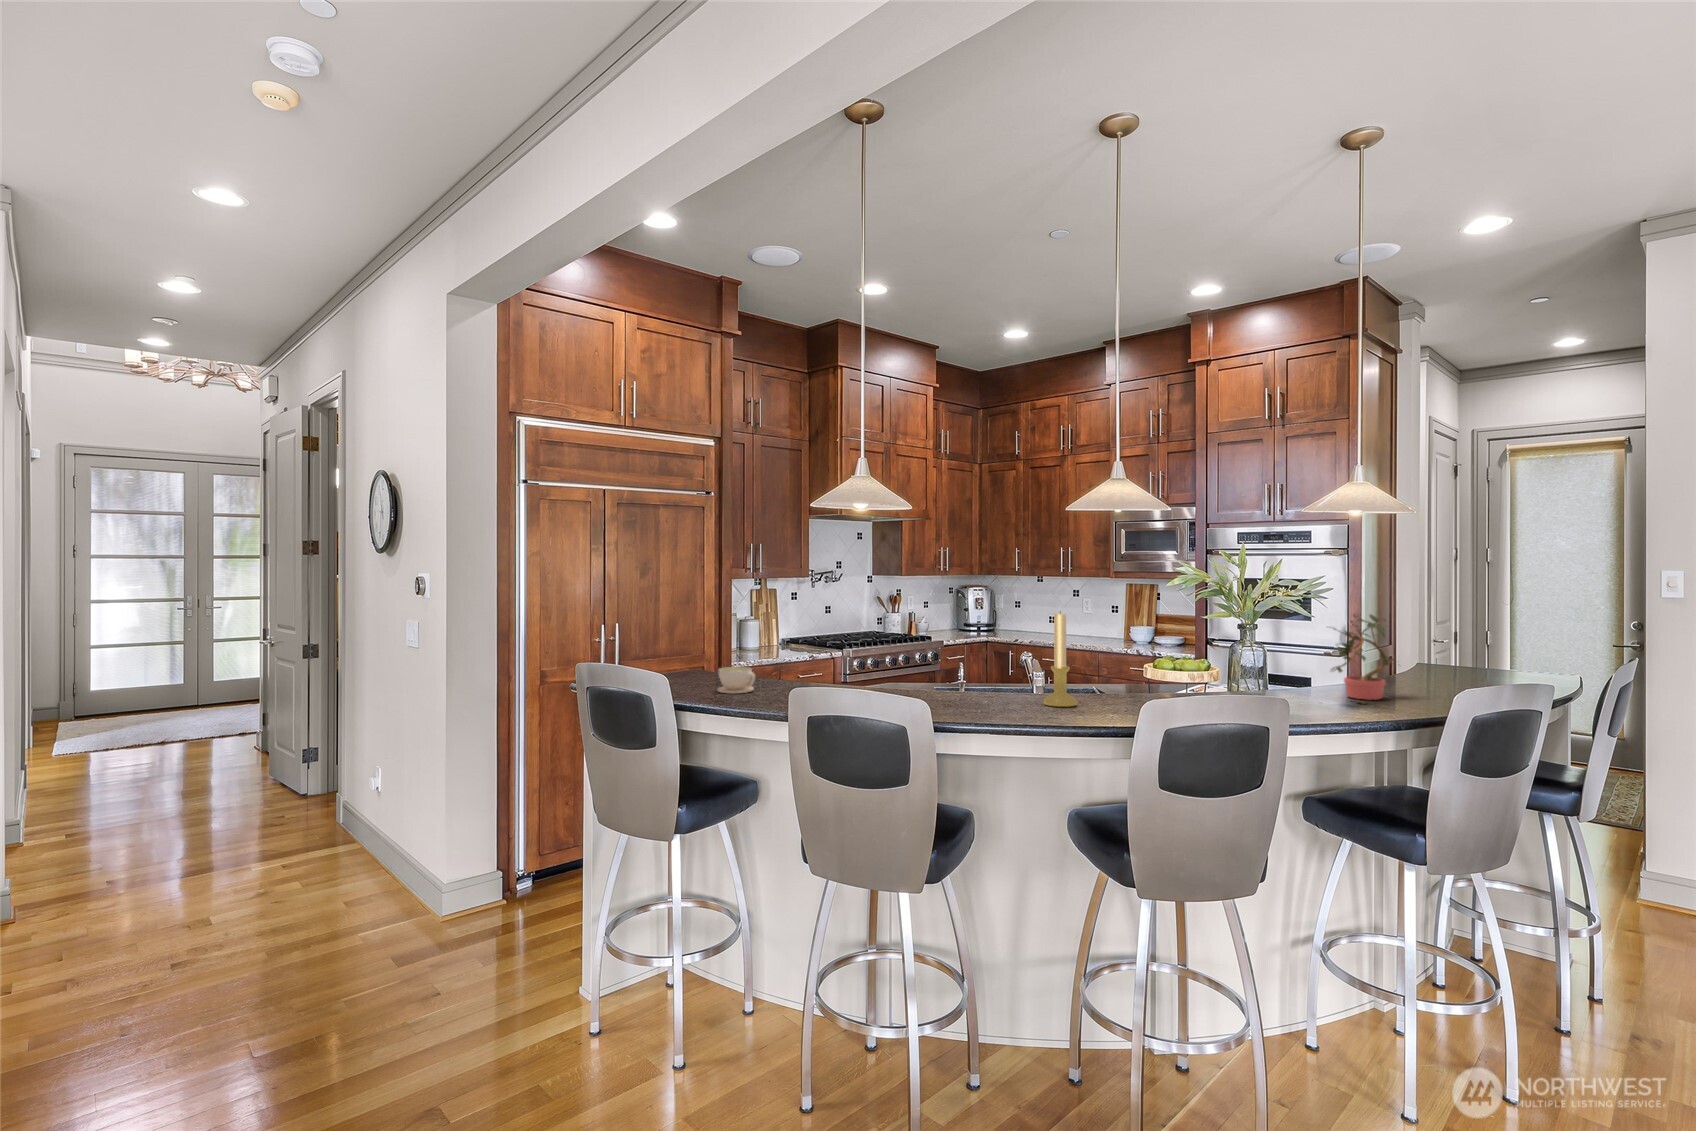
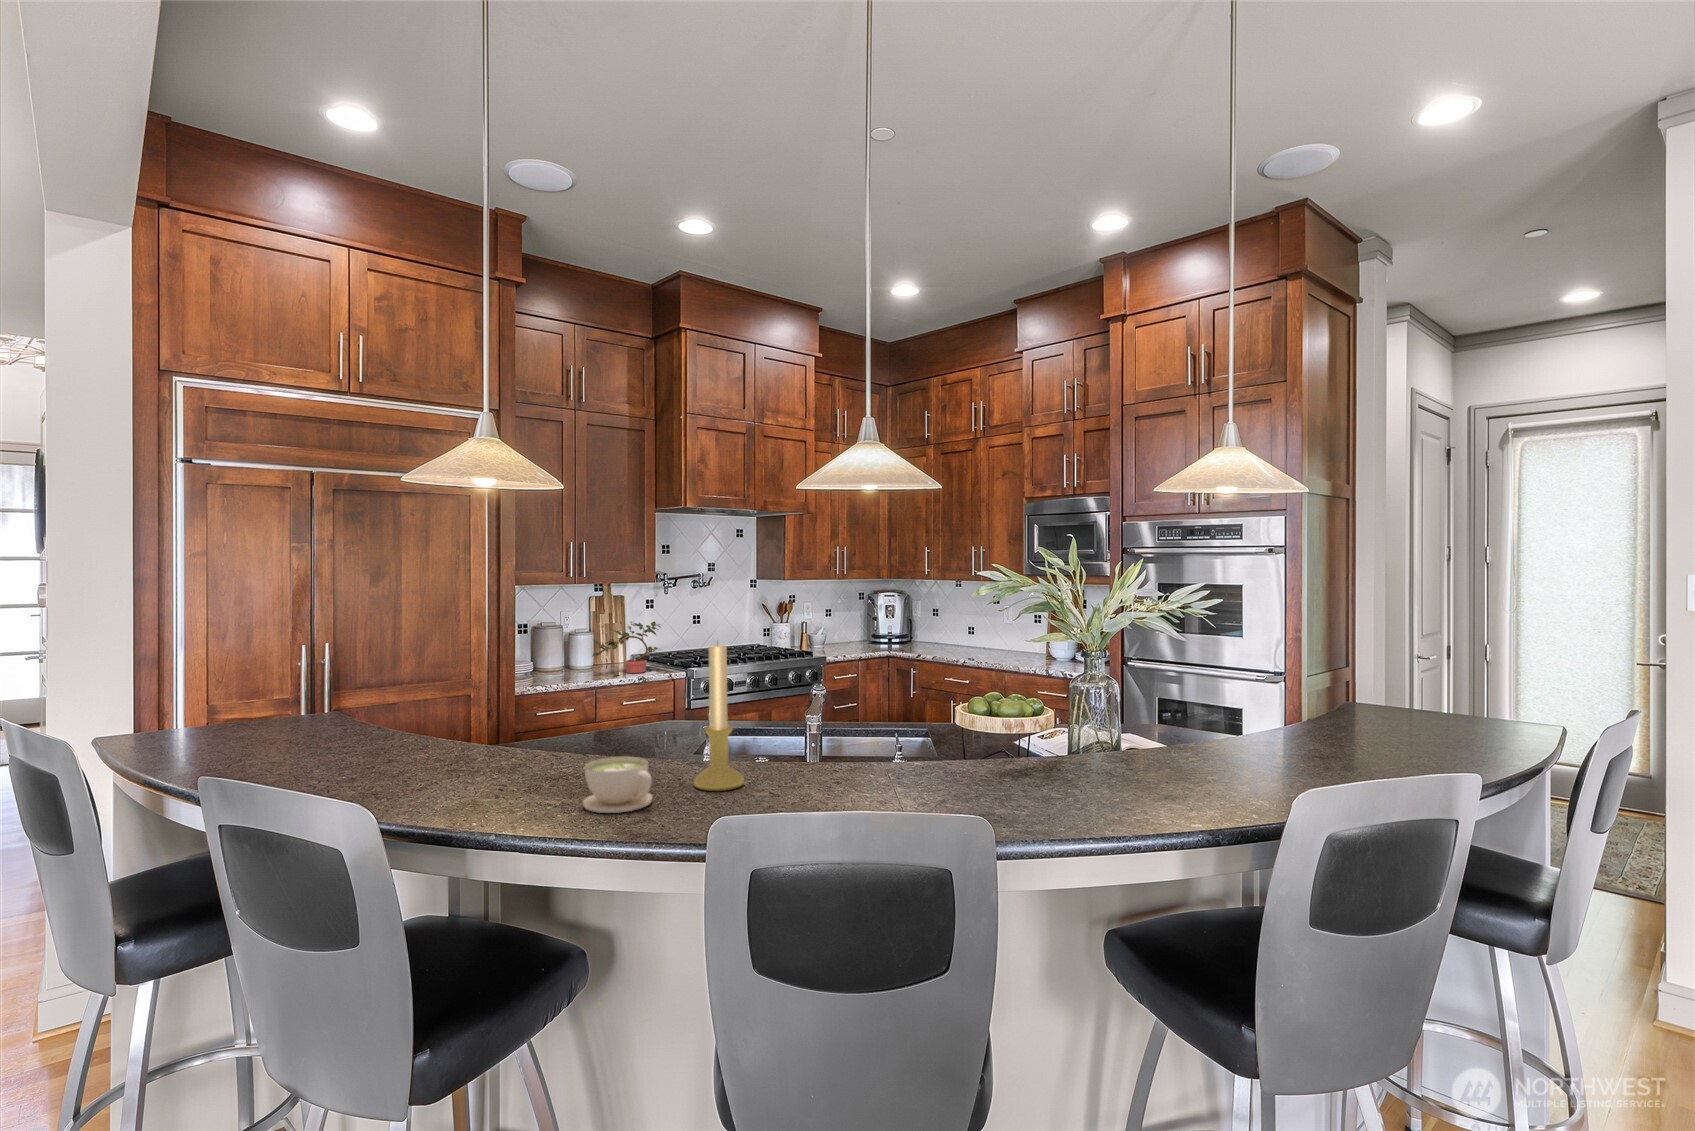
potted plant: present [1332,614,1393,704] -> present [592,621,660,675]
coffee cup: present [718,667,755,694] -> present [583,756,652,813]

